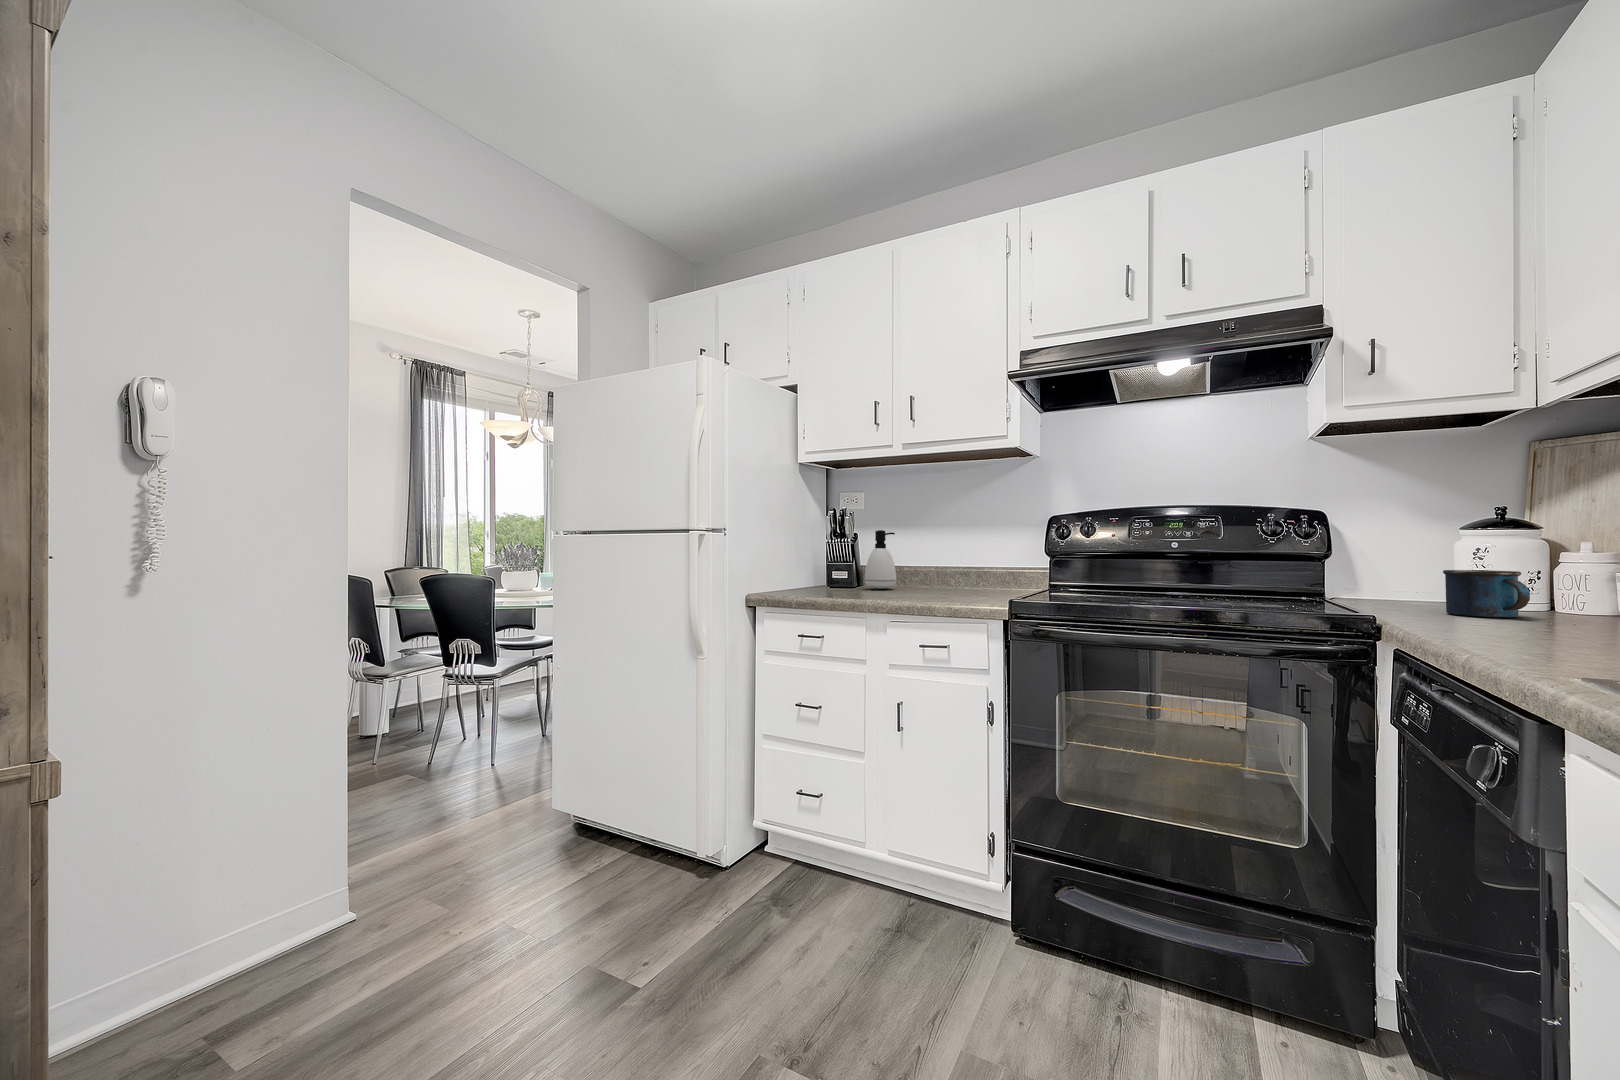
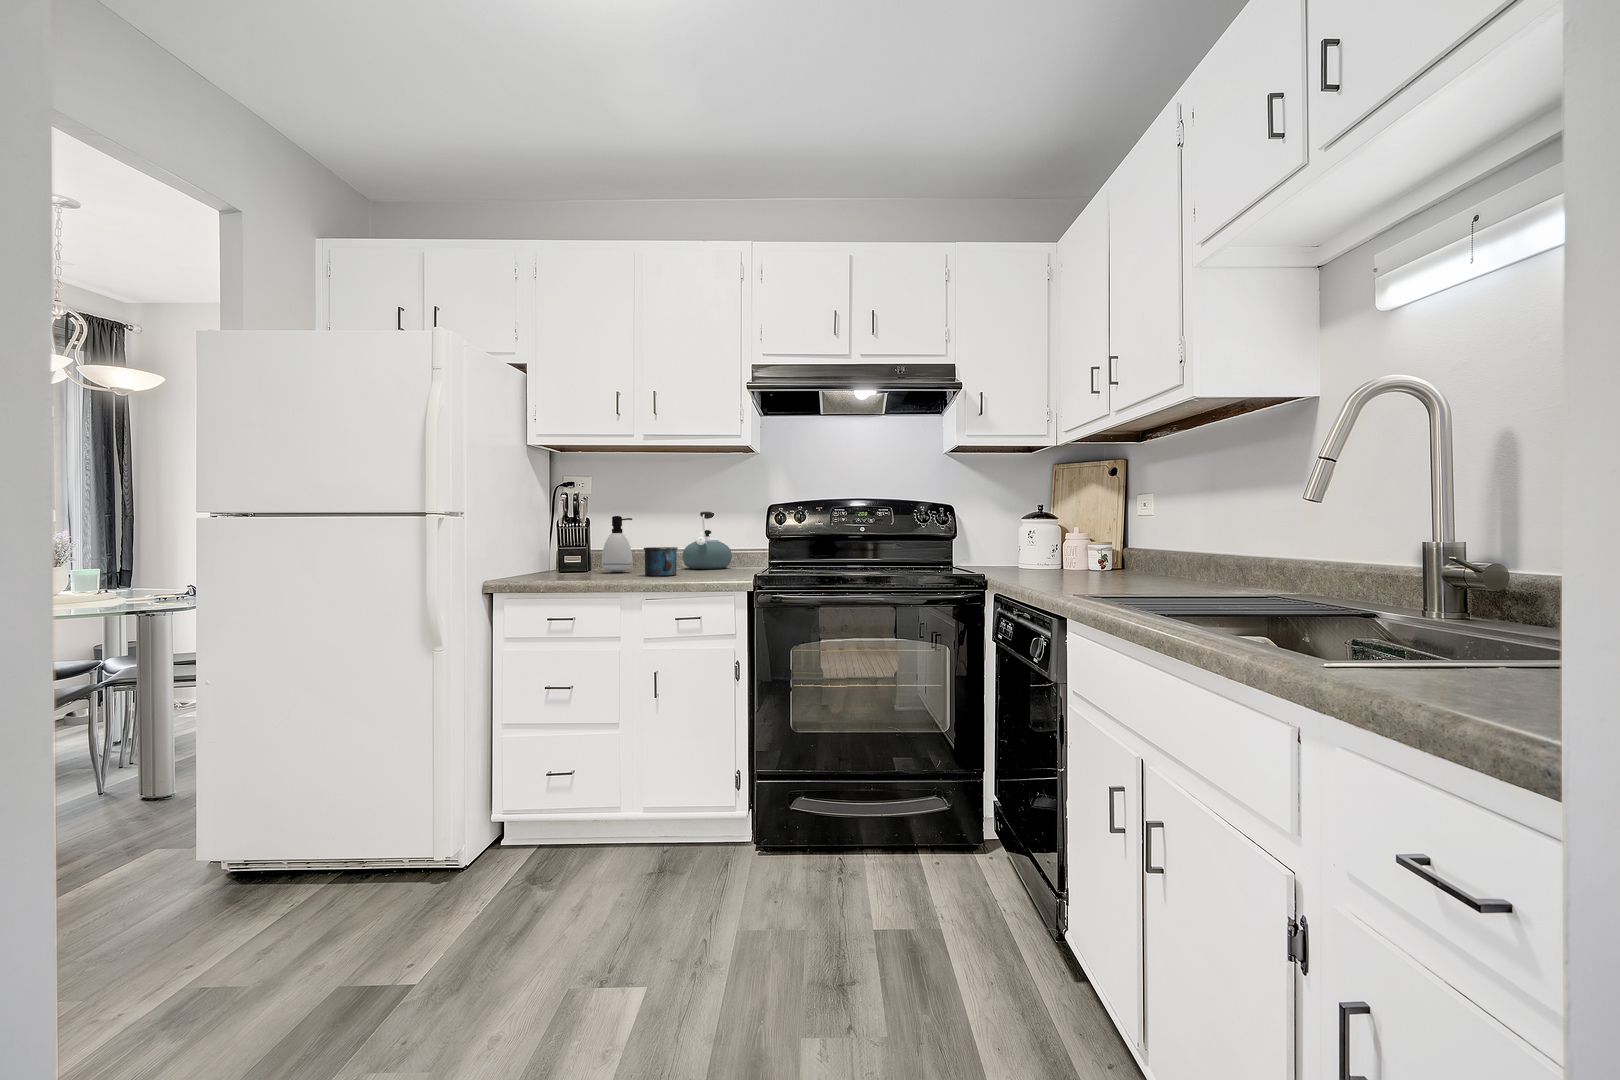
kettle: none [955,524,1011,588] -> present [683,512,732,569]
mug: present [1443,570,1530,617] -> present [644,547,678,576]

